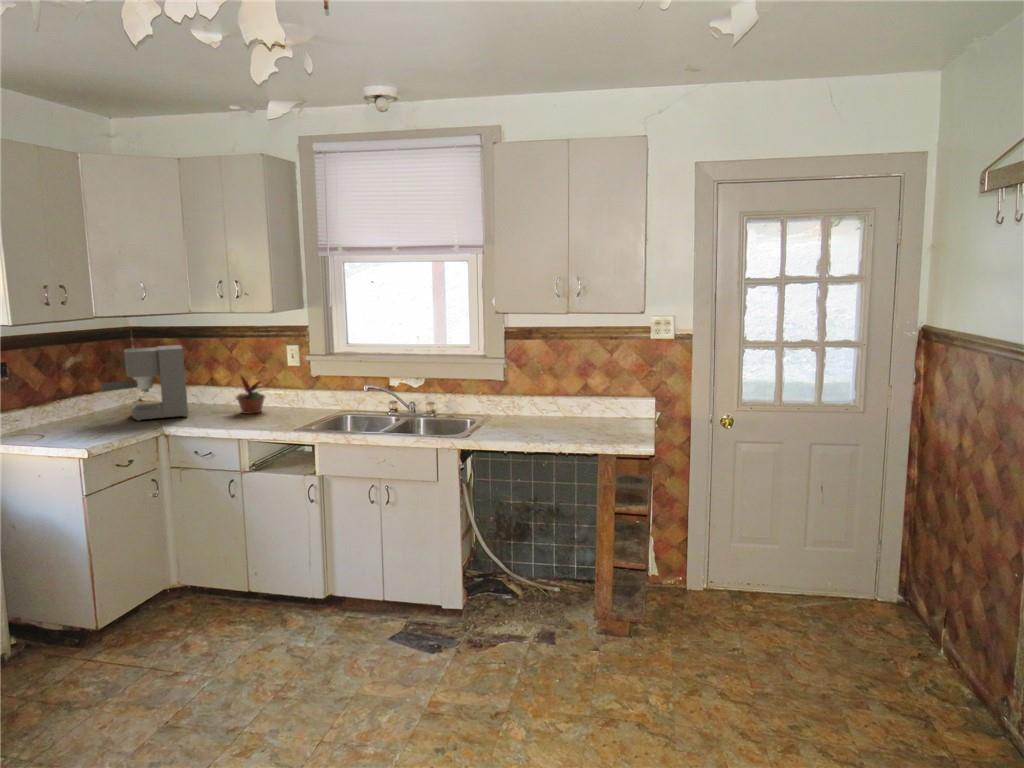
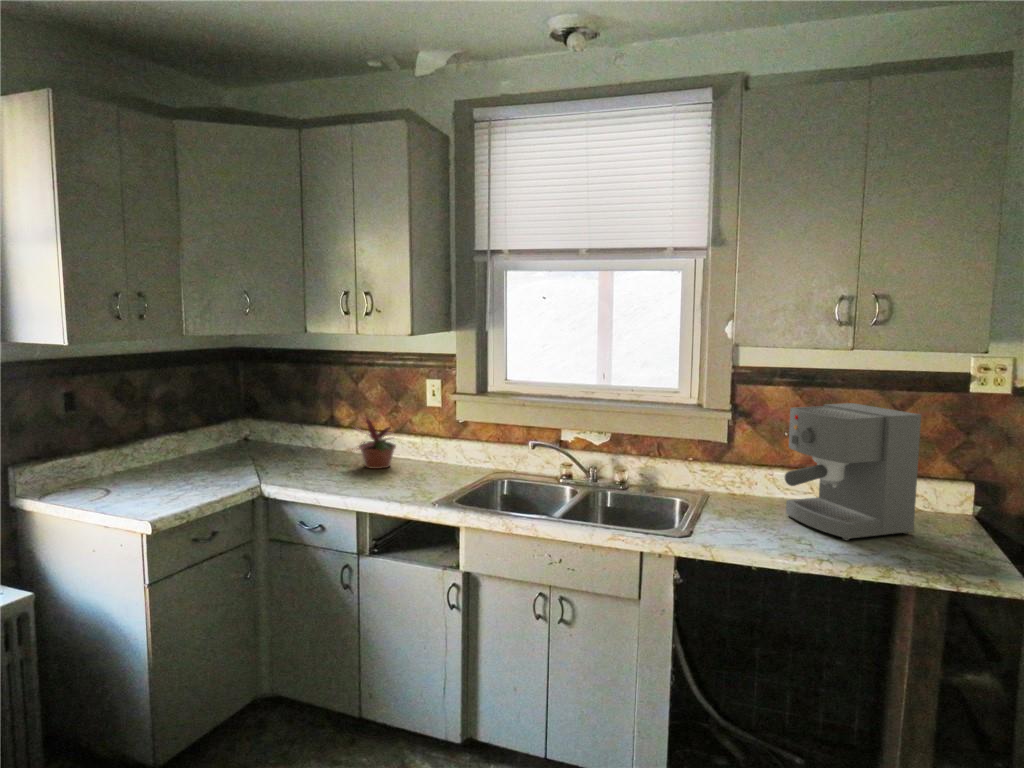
coffee maker: present [101,345,188,421] -> present [785,403,921,540]

